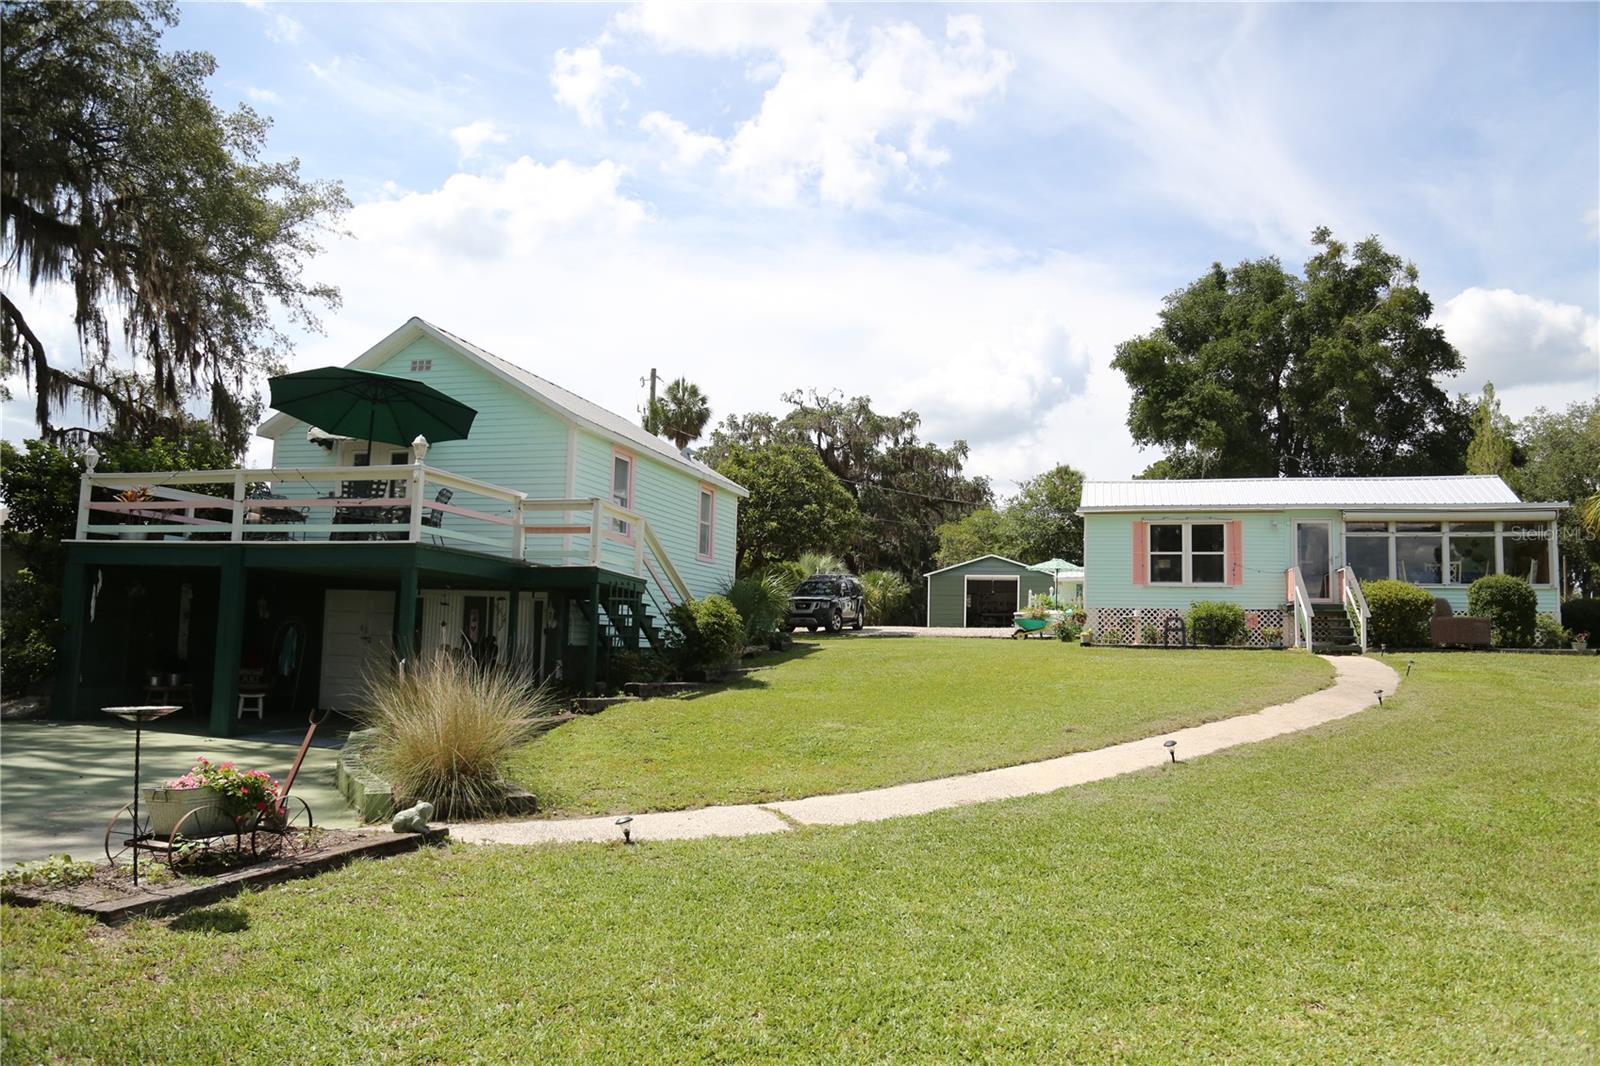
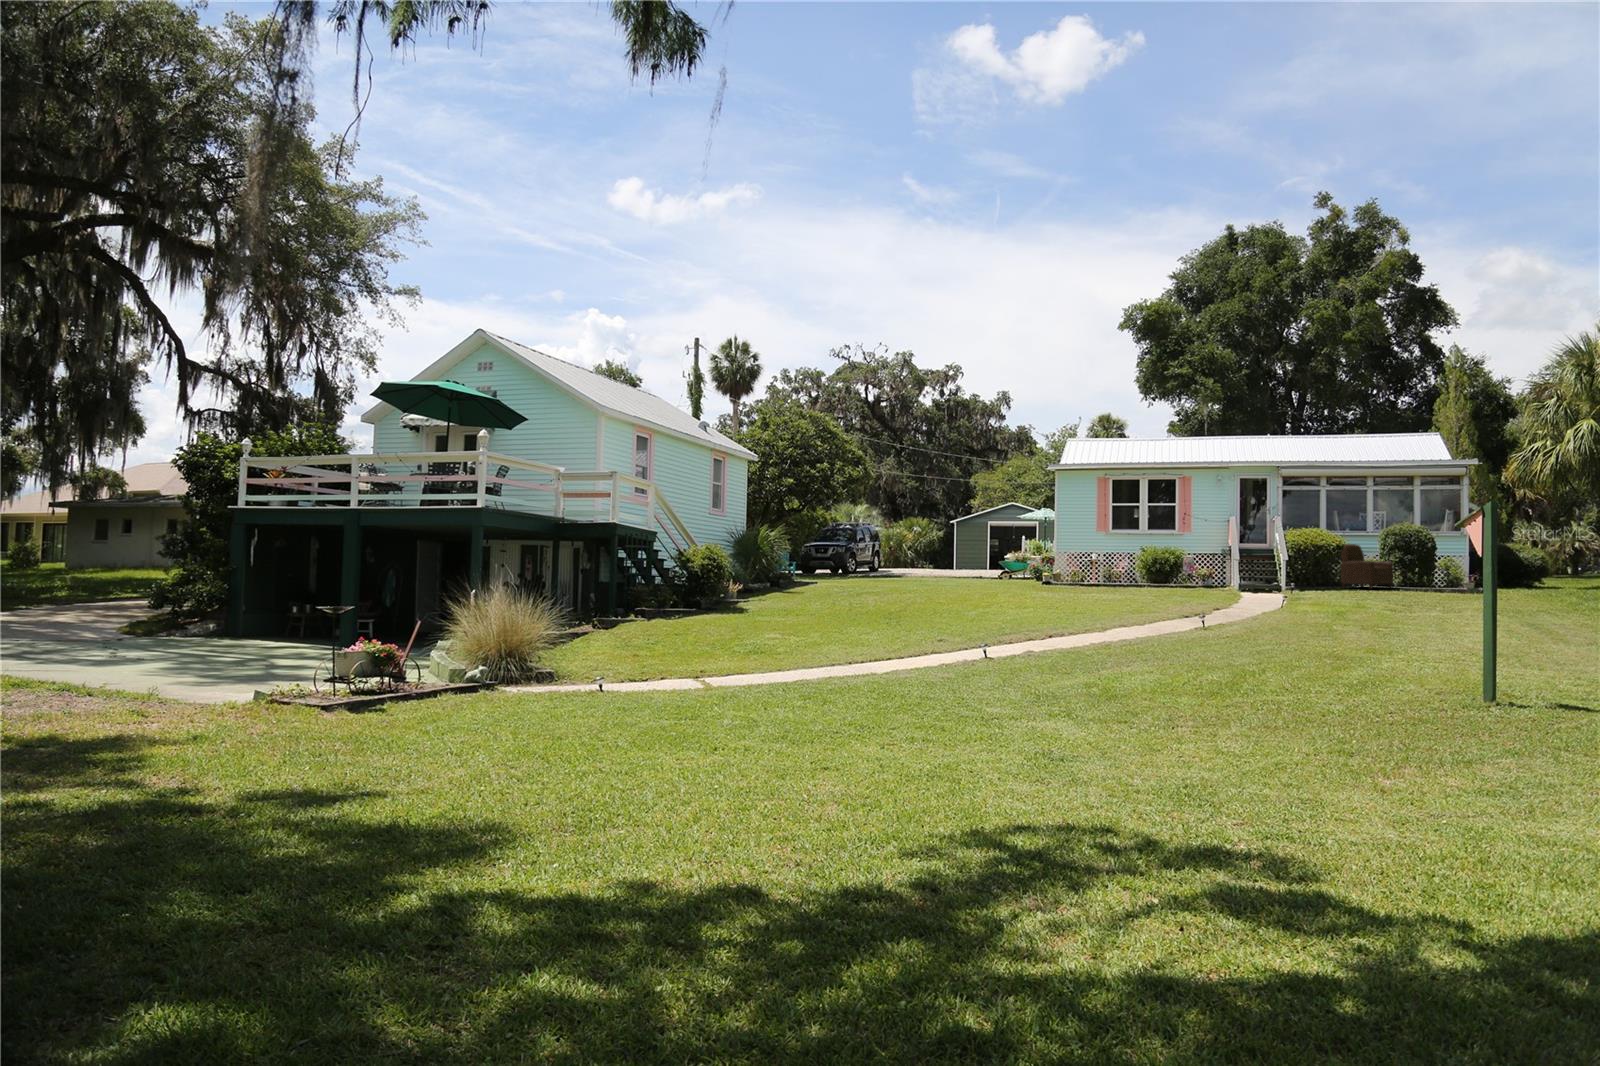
bench: present [1164,616,1215,649] -> none [1110,560,1155,588]

